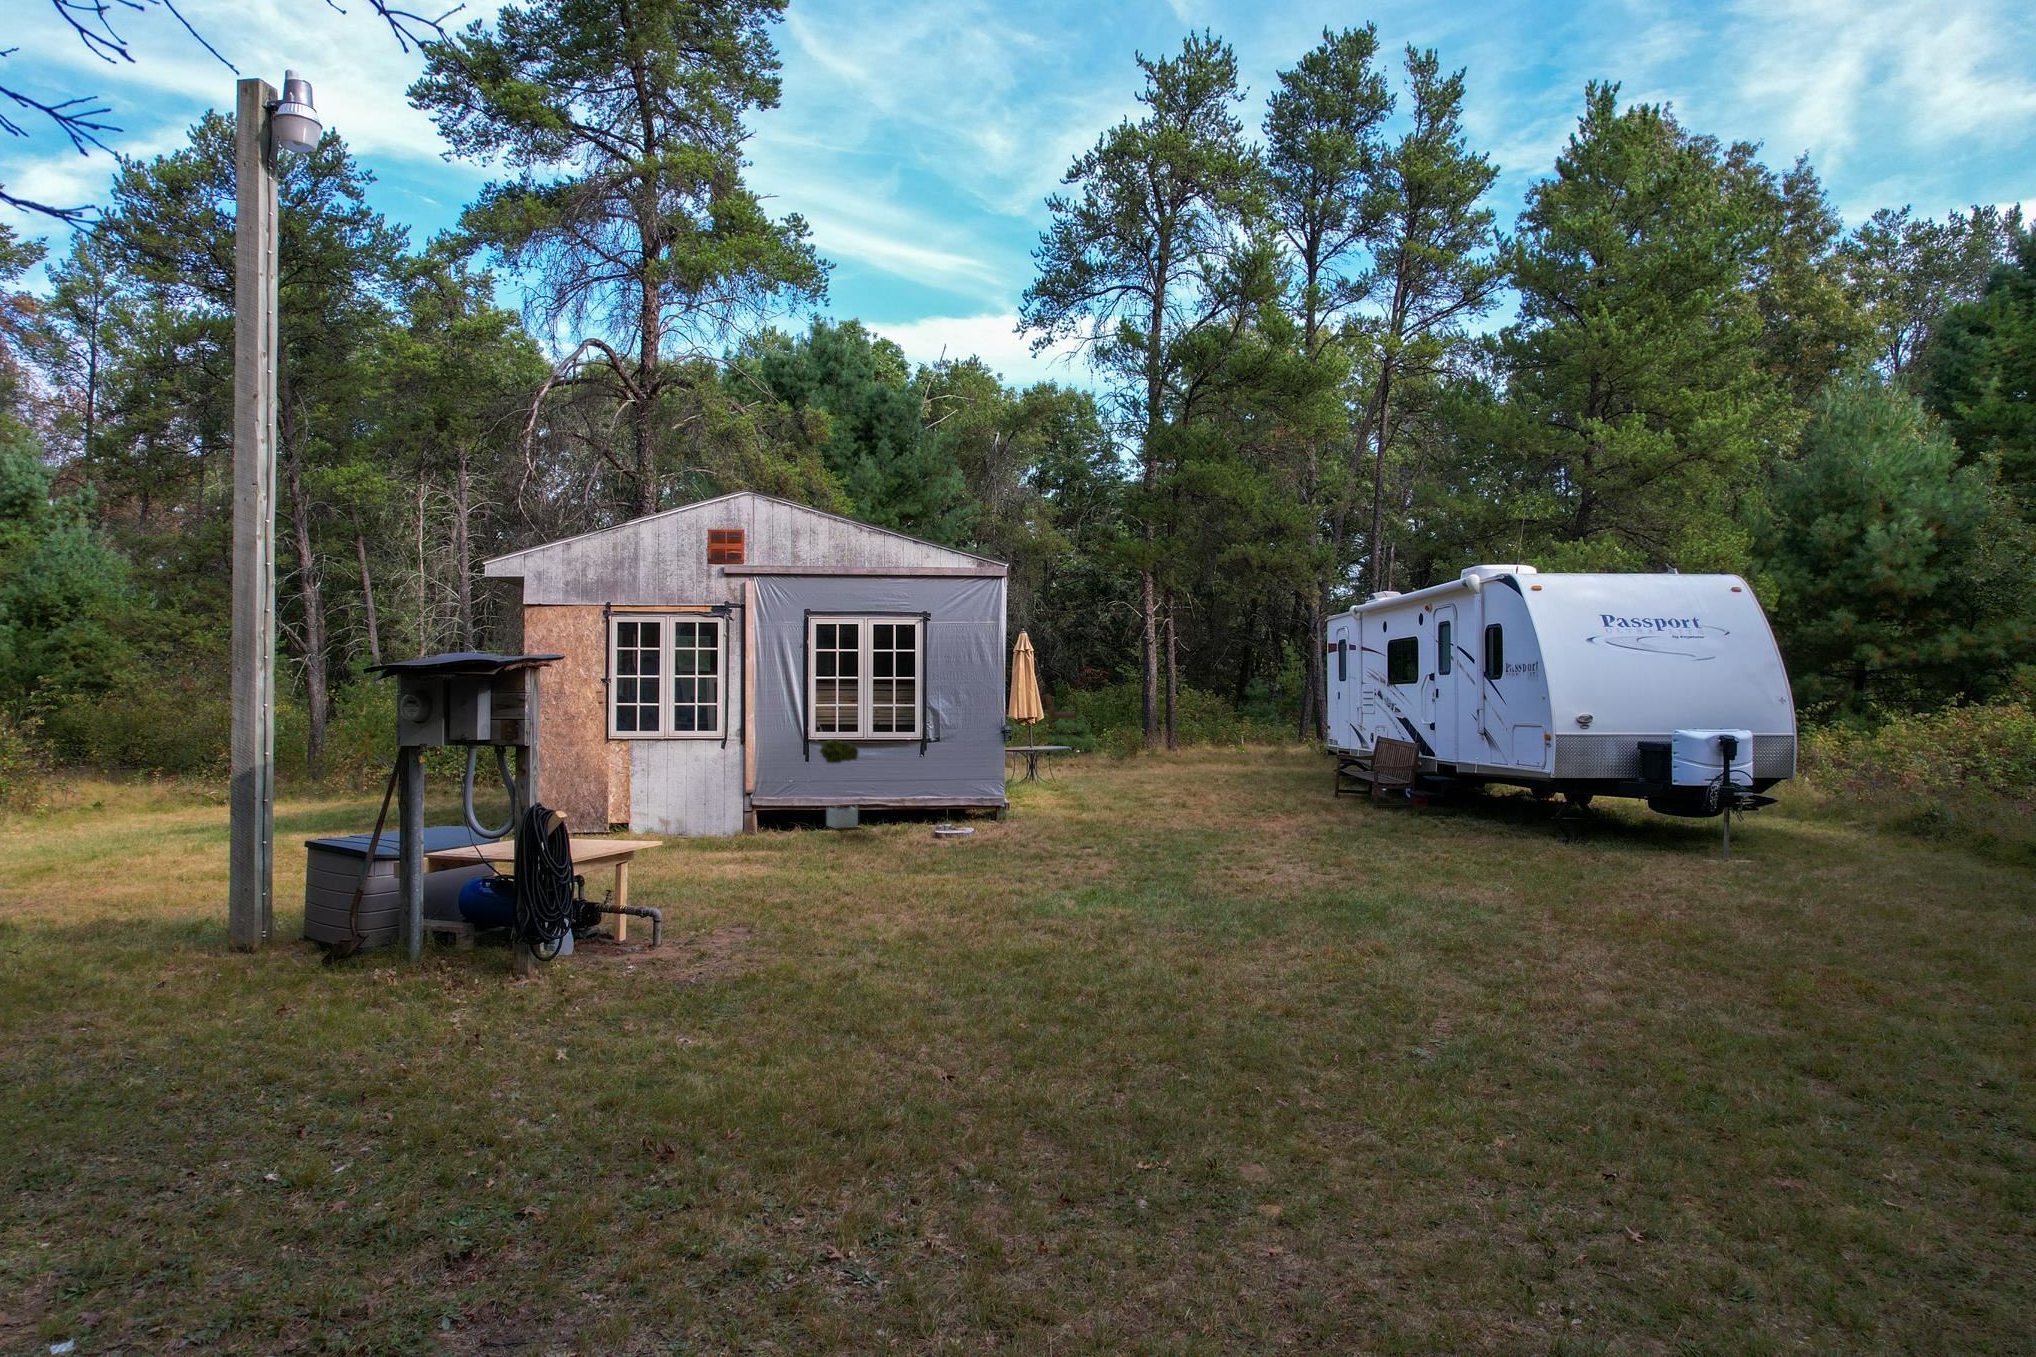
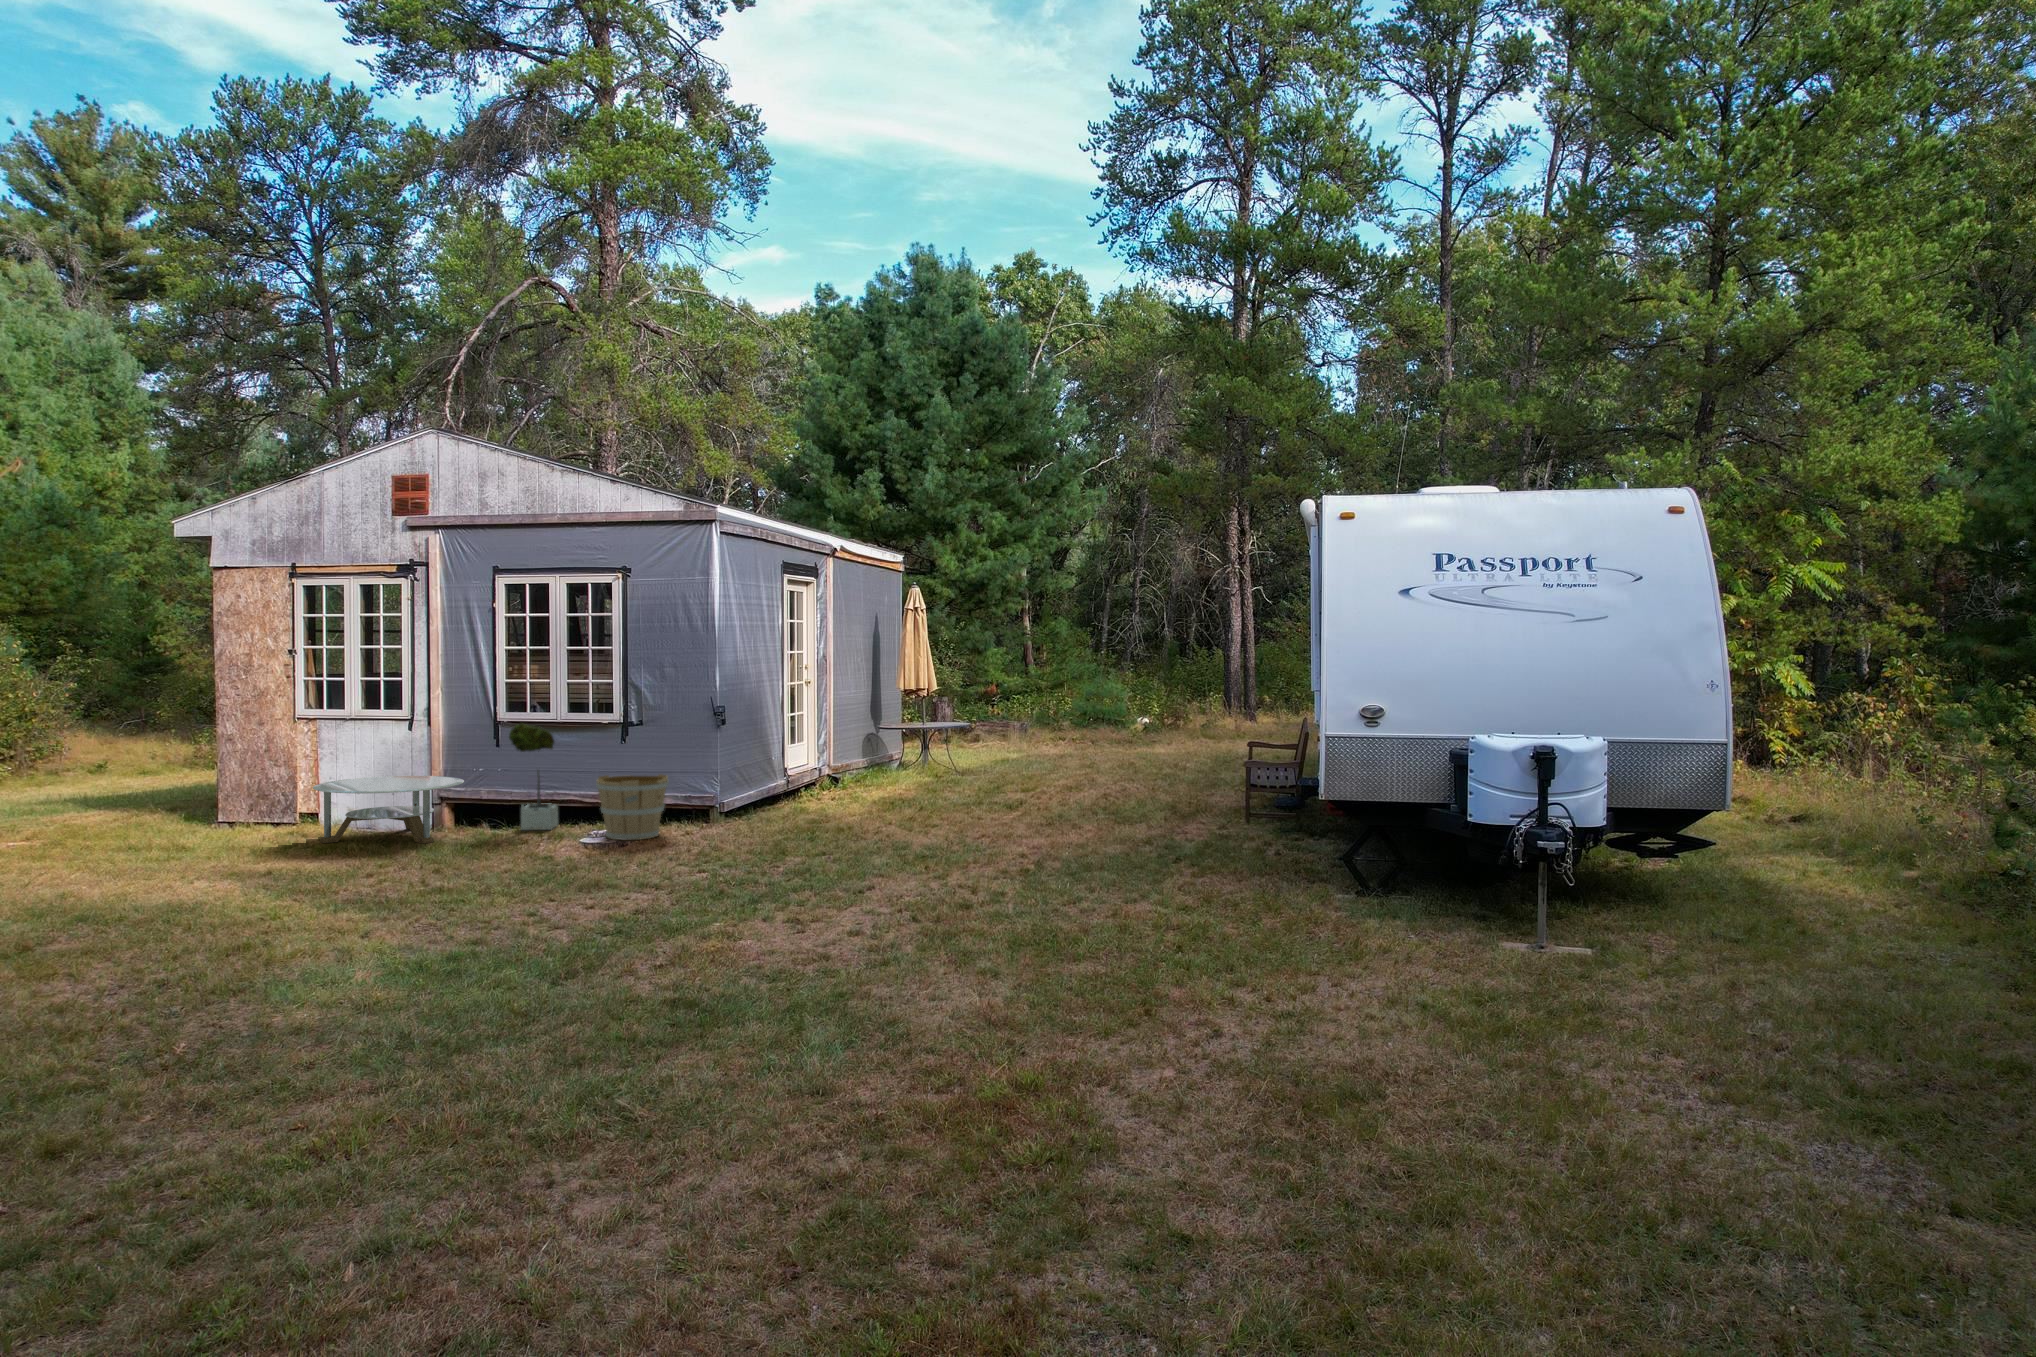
chair: present [1045,694,1078,734] -> none [1178,676,1221,724]
wooden bucket: none [910,777,966,830] -> present [596,774,669,840]
round table: none [693,787,807,845] -> present [313,776,464,843]

